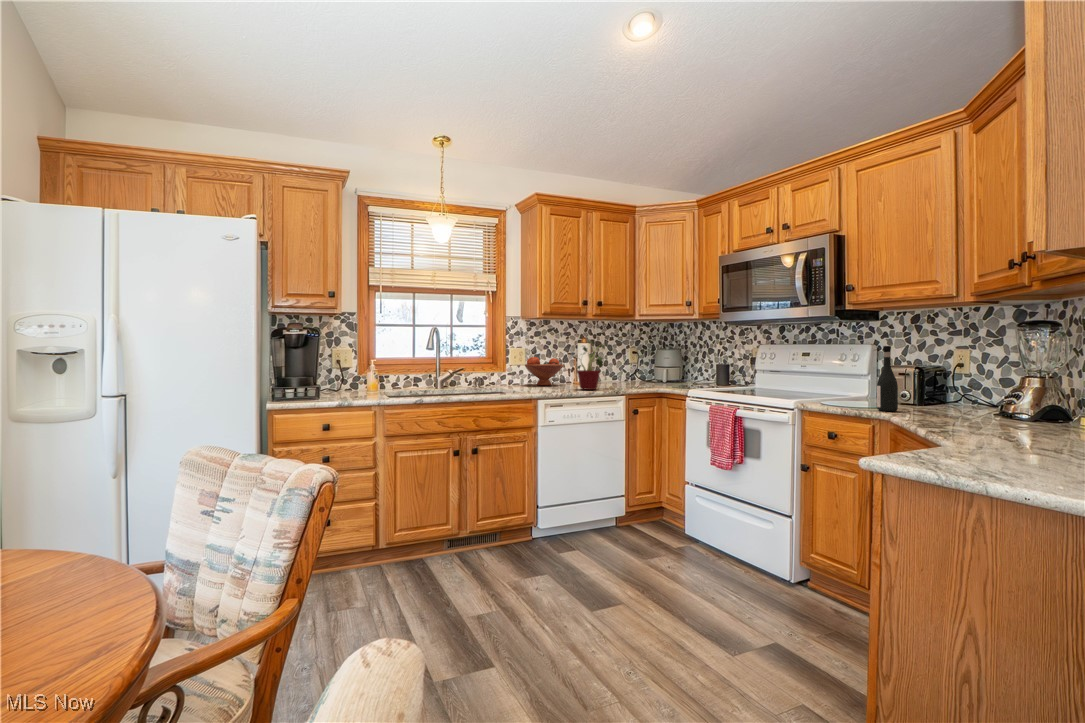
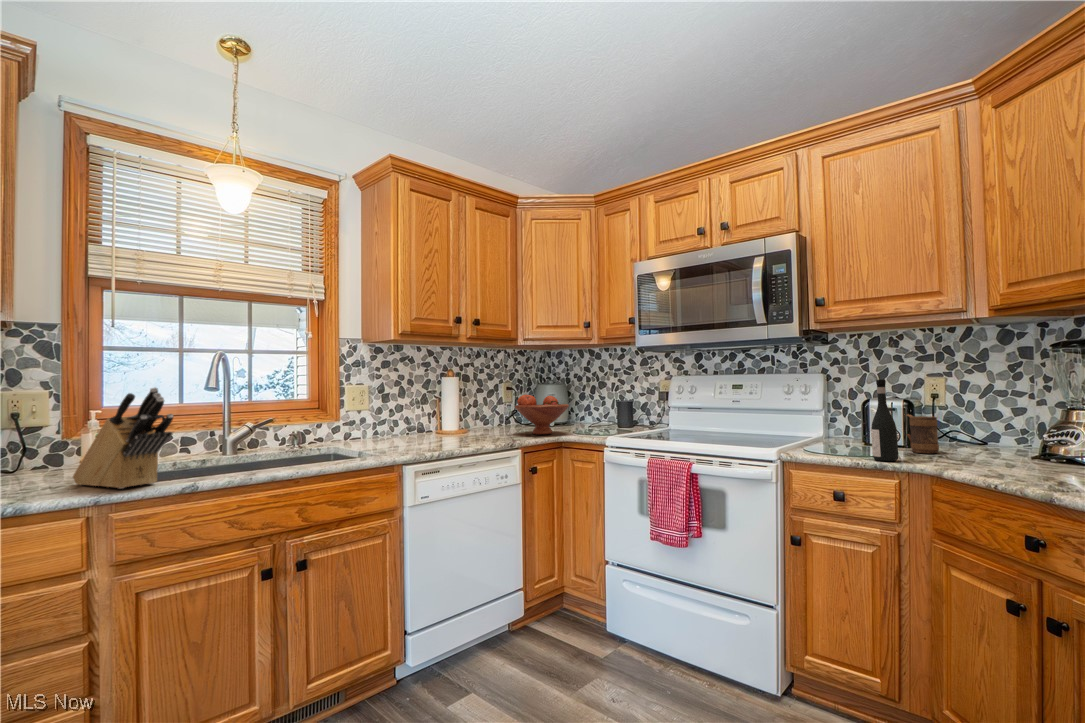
potted plant: present [574,340,605,390] -> none [447,372,496,444]
knife block: none [365,346,408,399] -> present [73,388,173,489]
fruit bowl: present [525,357,564,386] -> present [515,395,569,435]
mug: none [927,377,957,409] -> present [904,414,939,453]

